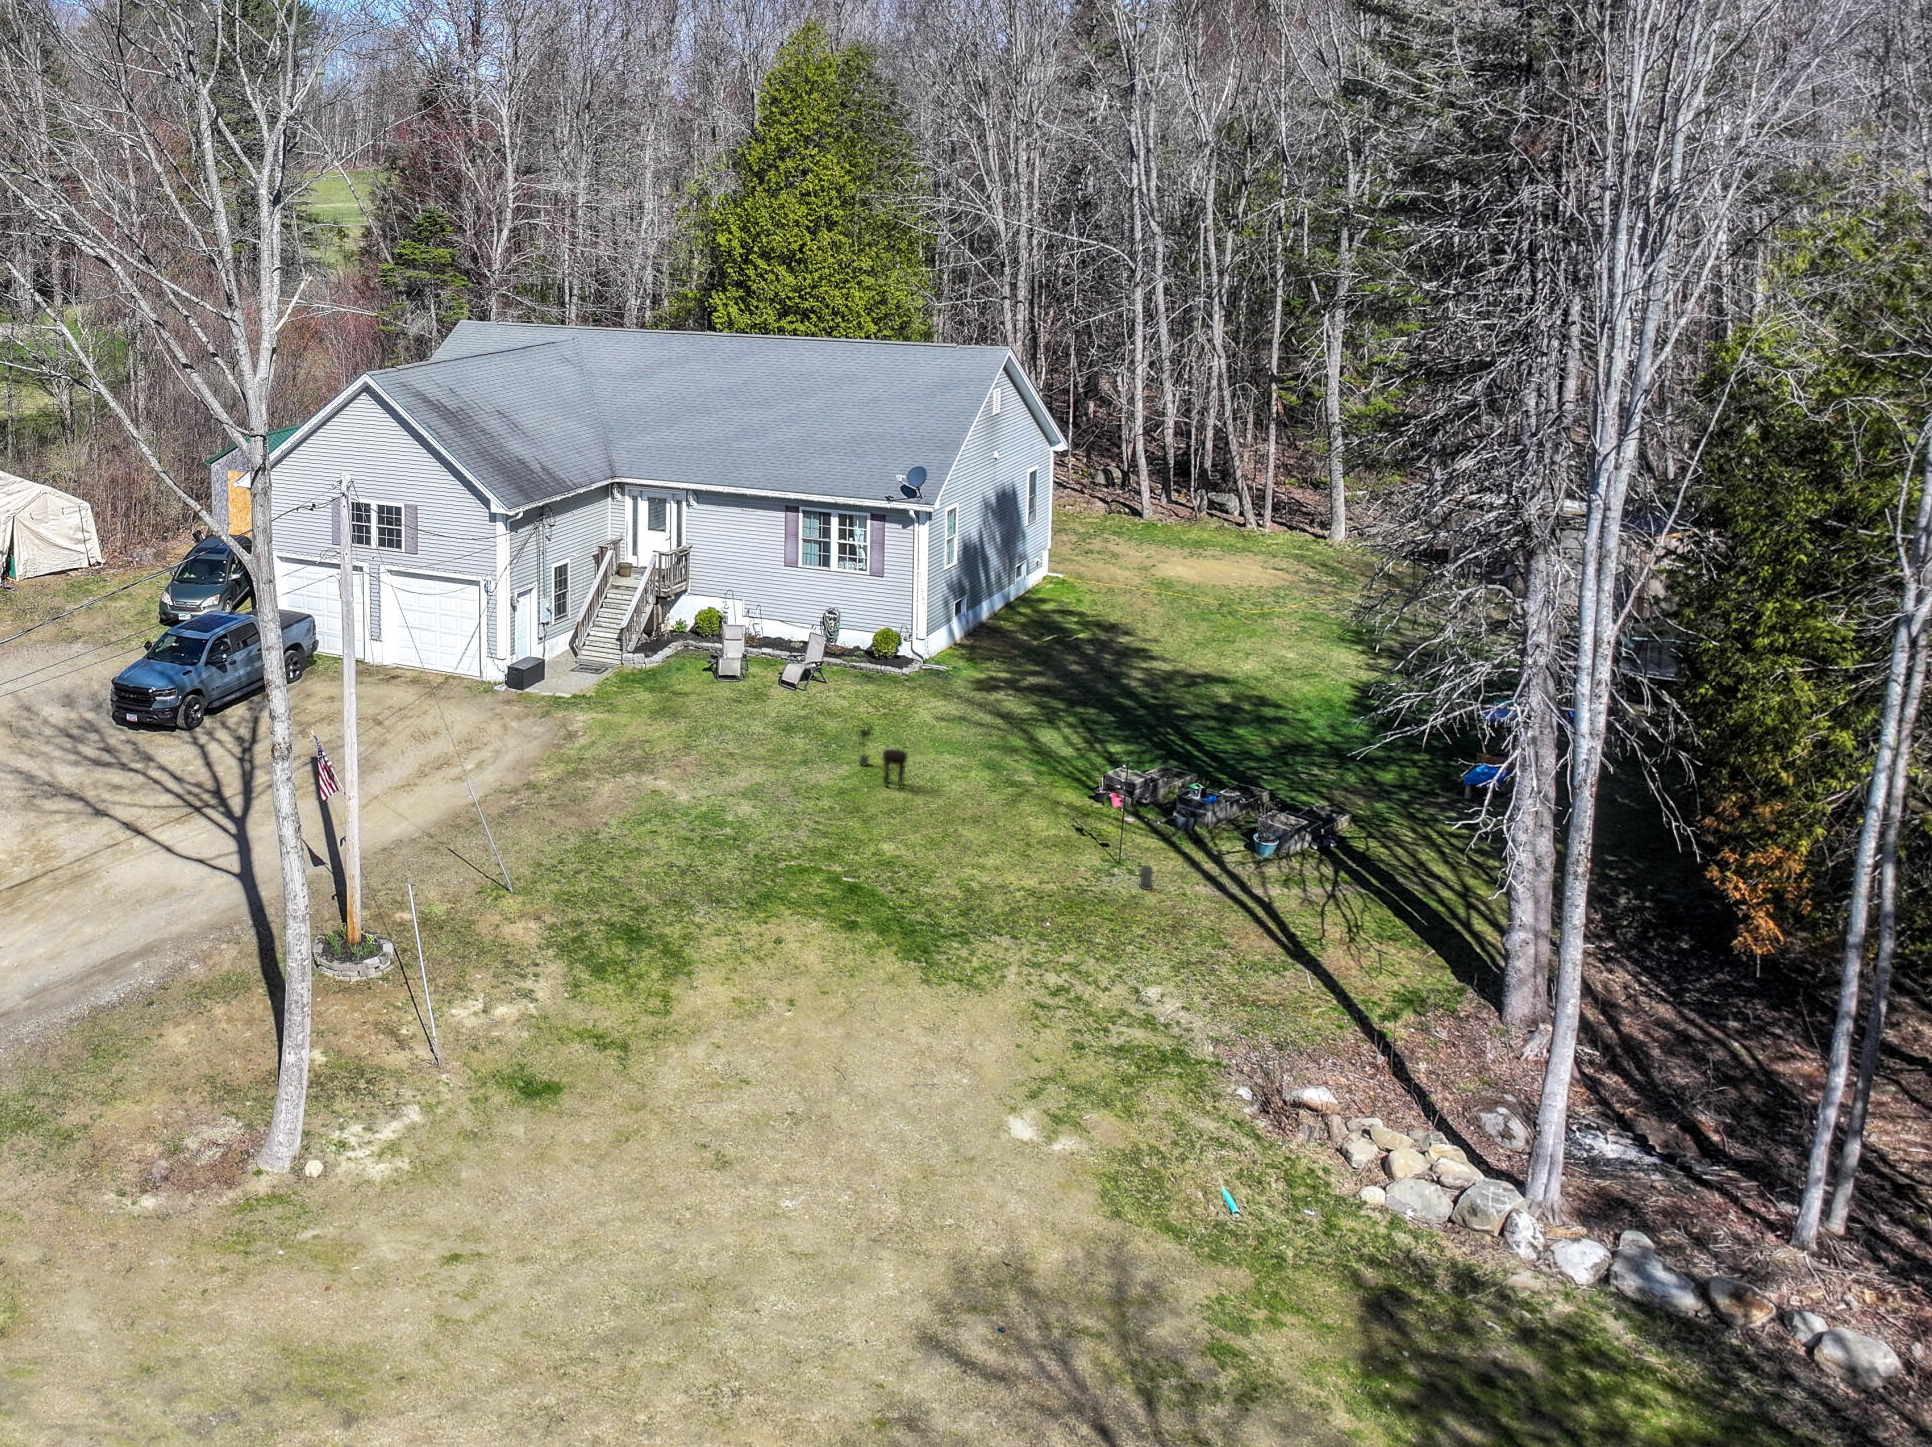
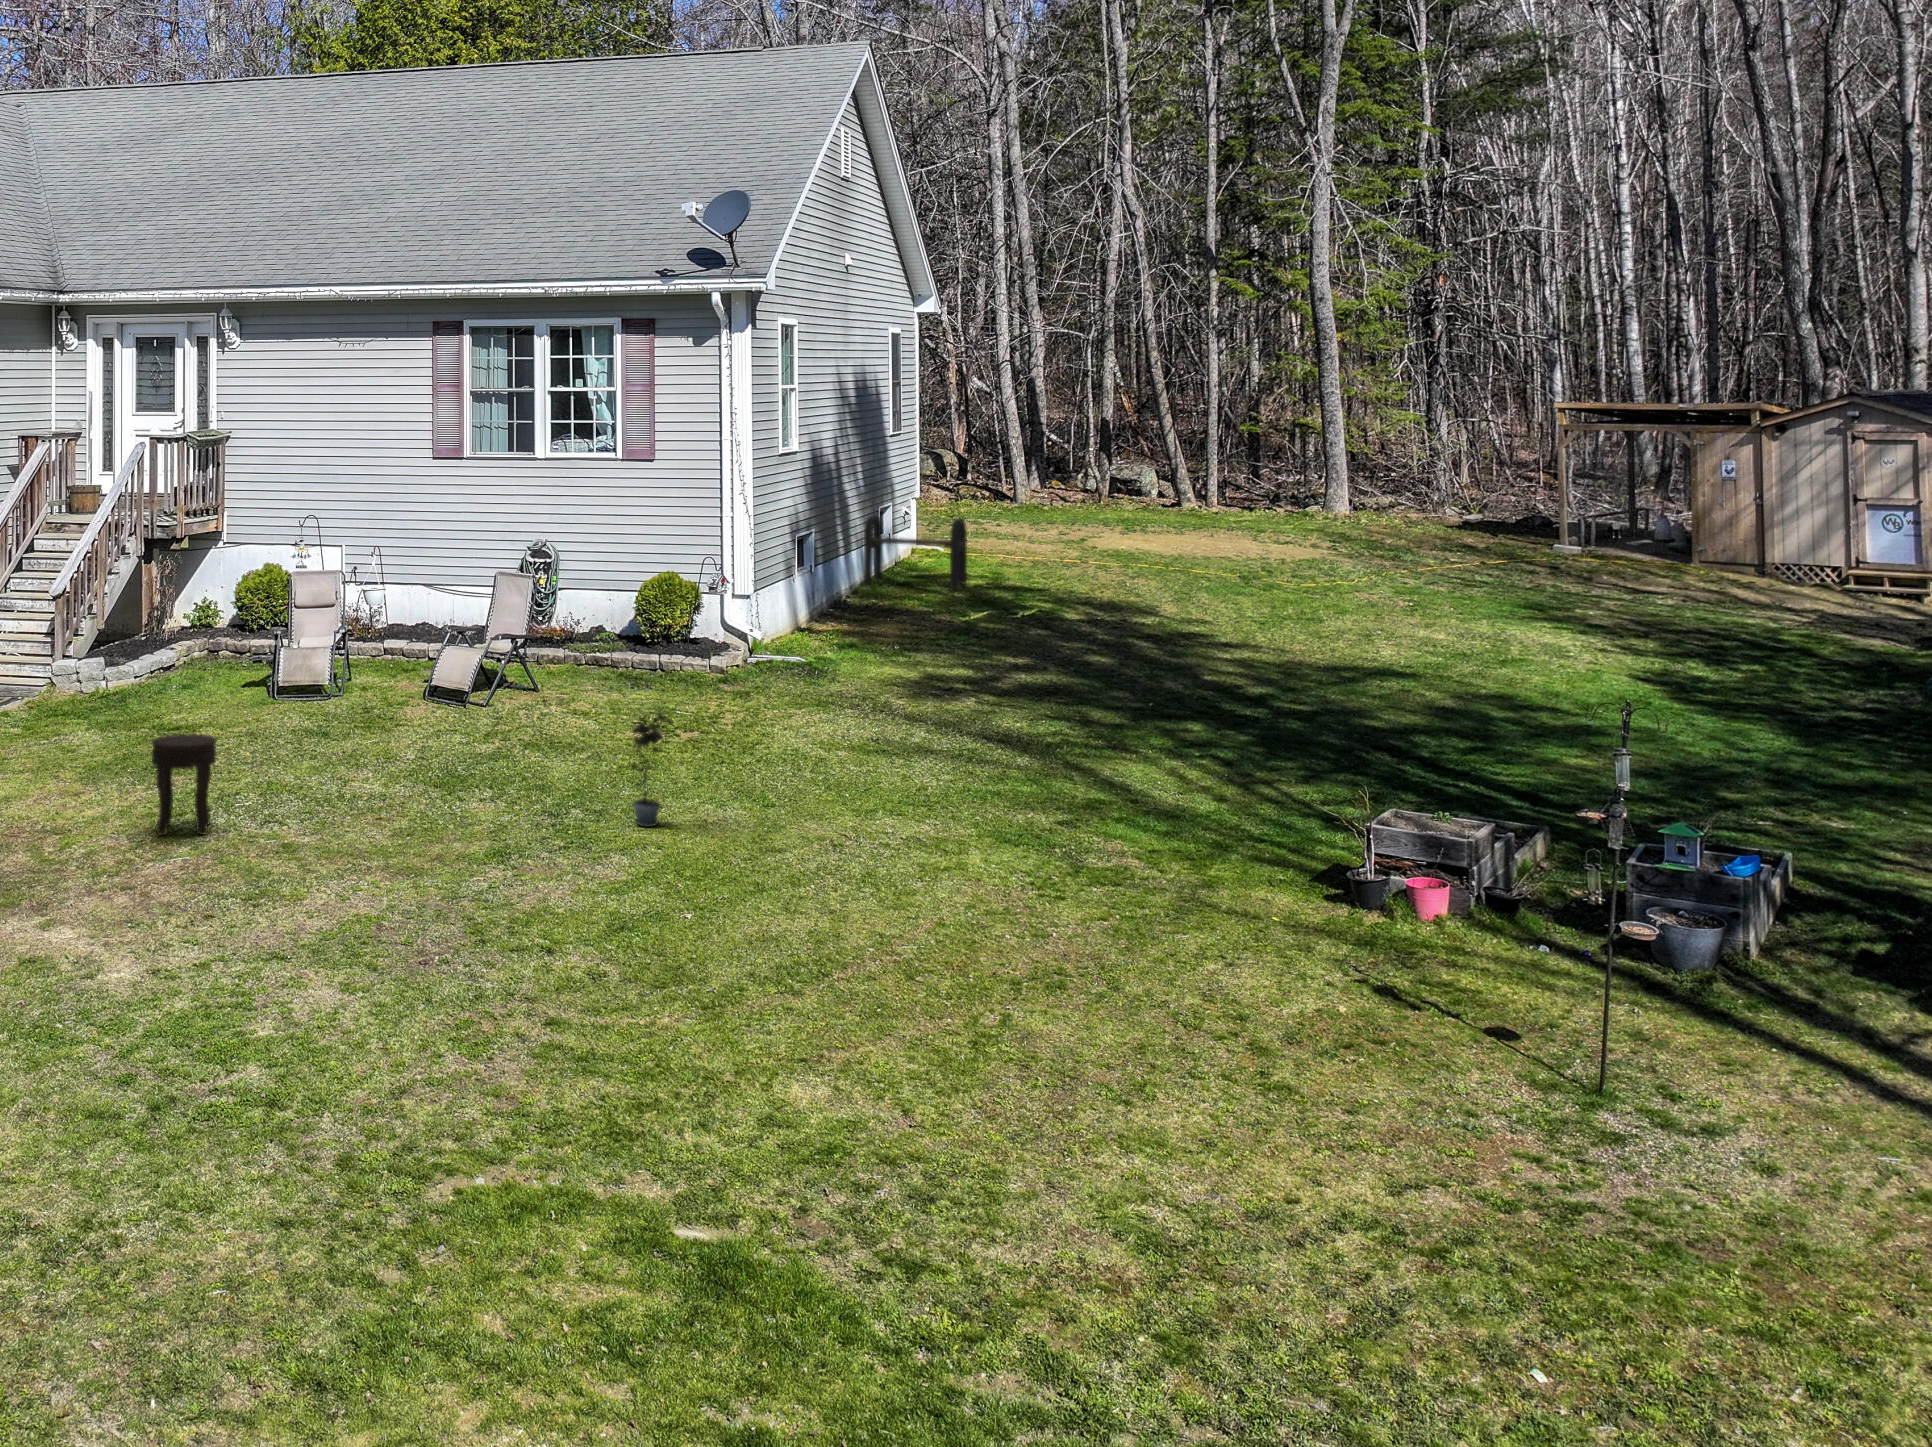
bench: none [999,574,1057,618] -> present [864,515,967,590]
side table: present [882,749,907,787] -> present [152,734,217,835]
watering can: present [1136,860,1157,890] -> none [1537,955,1637,1066]

